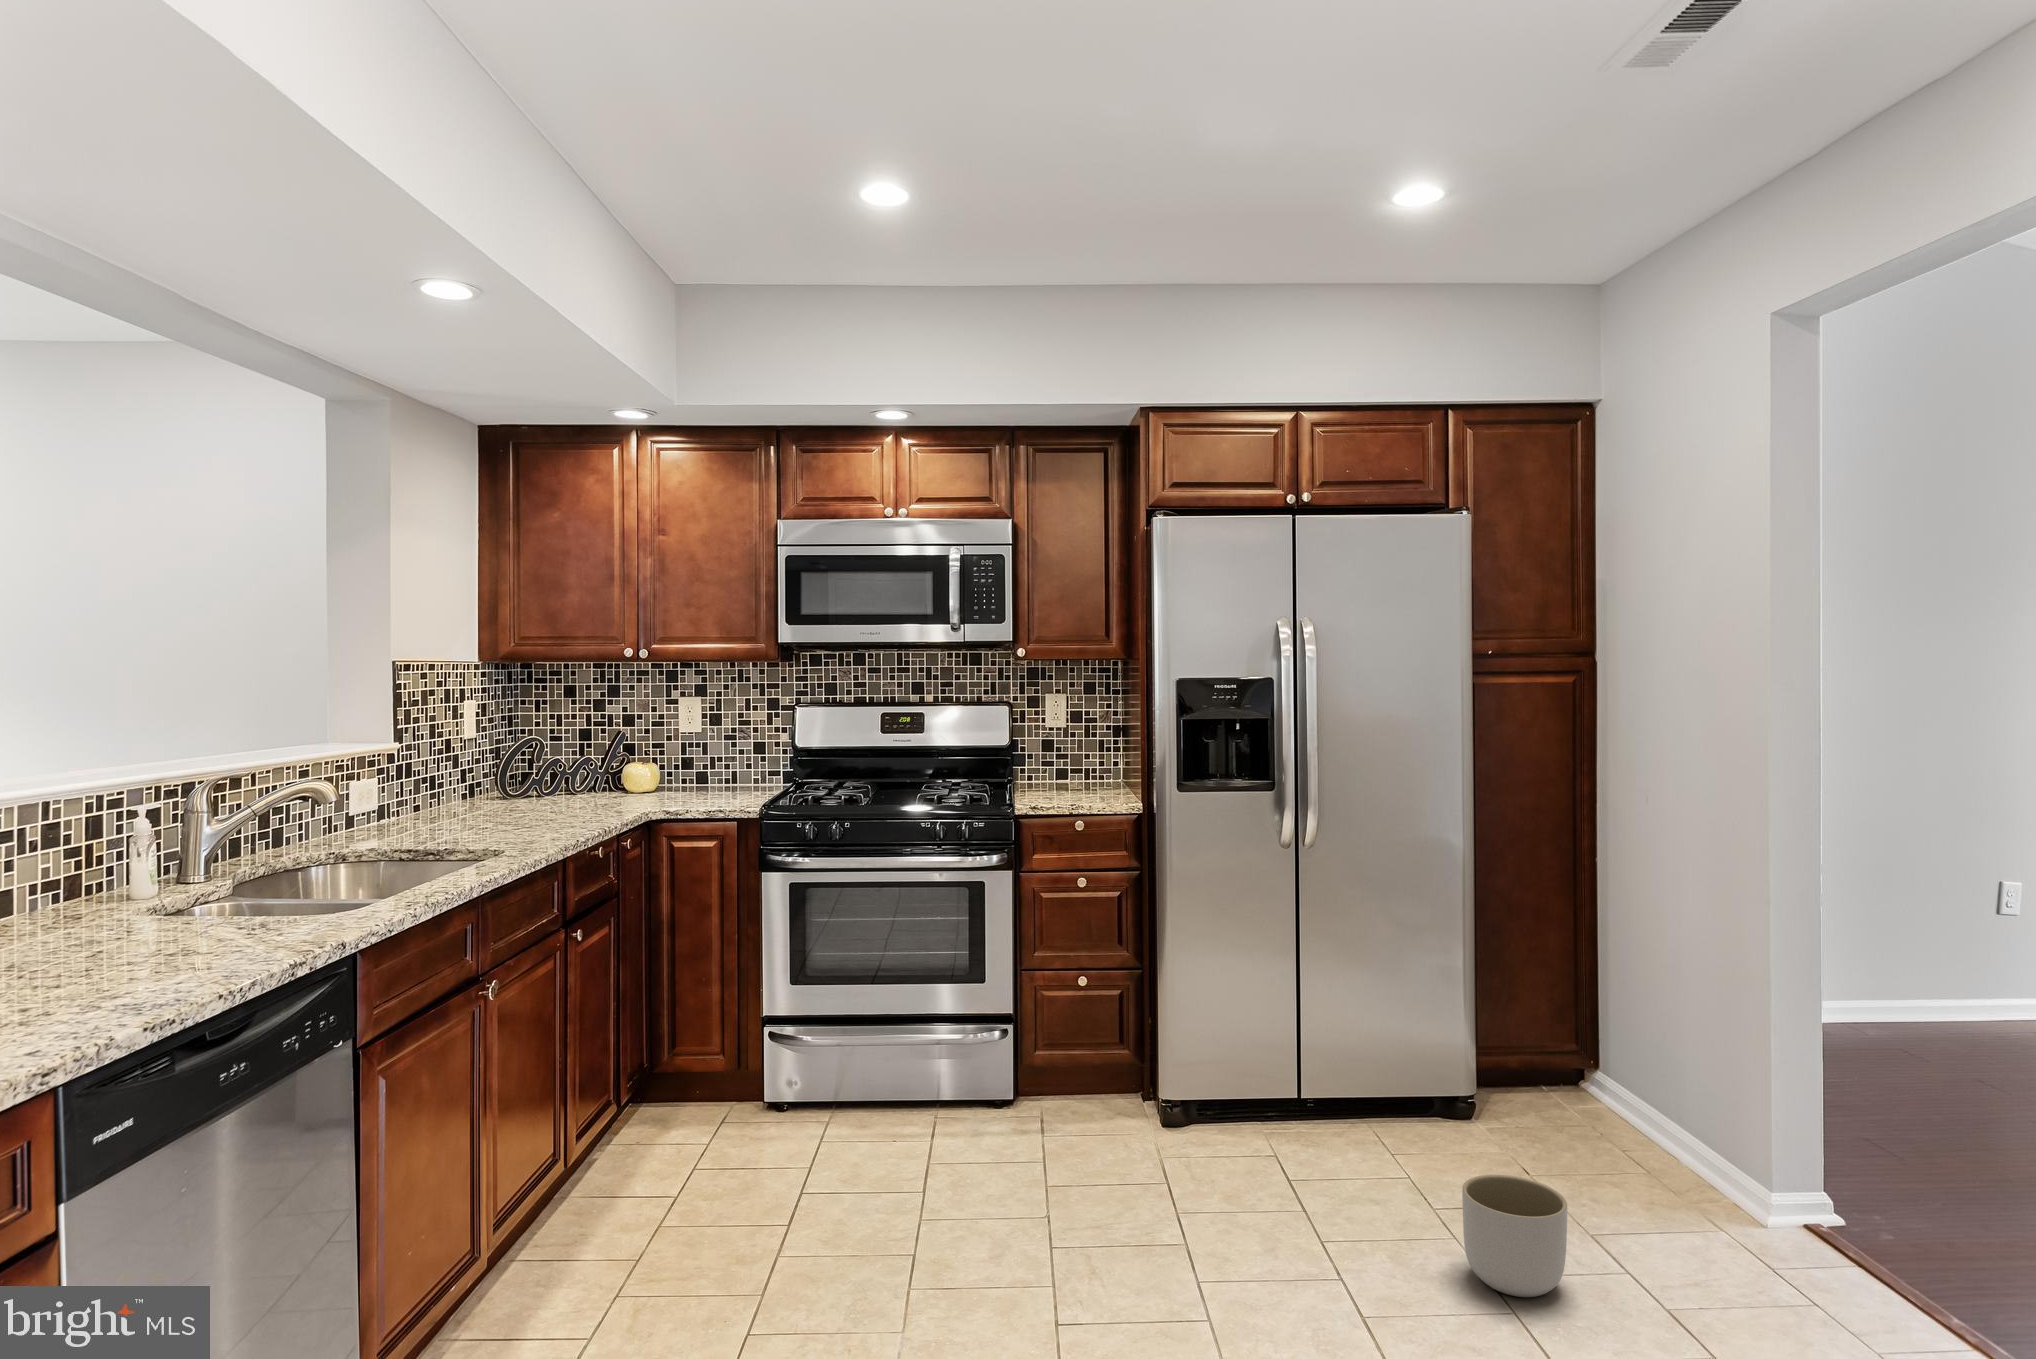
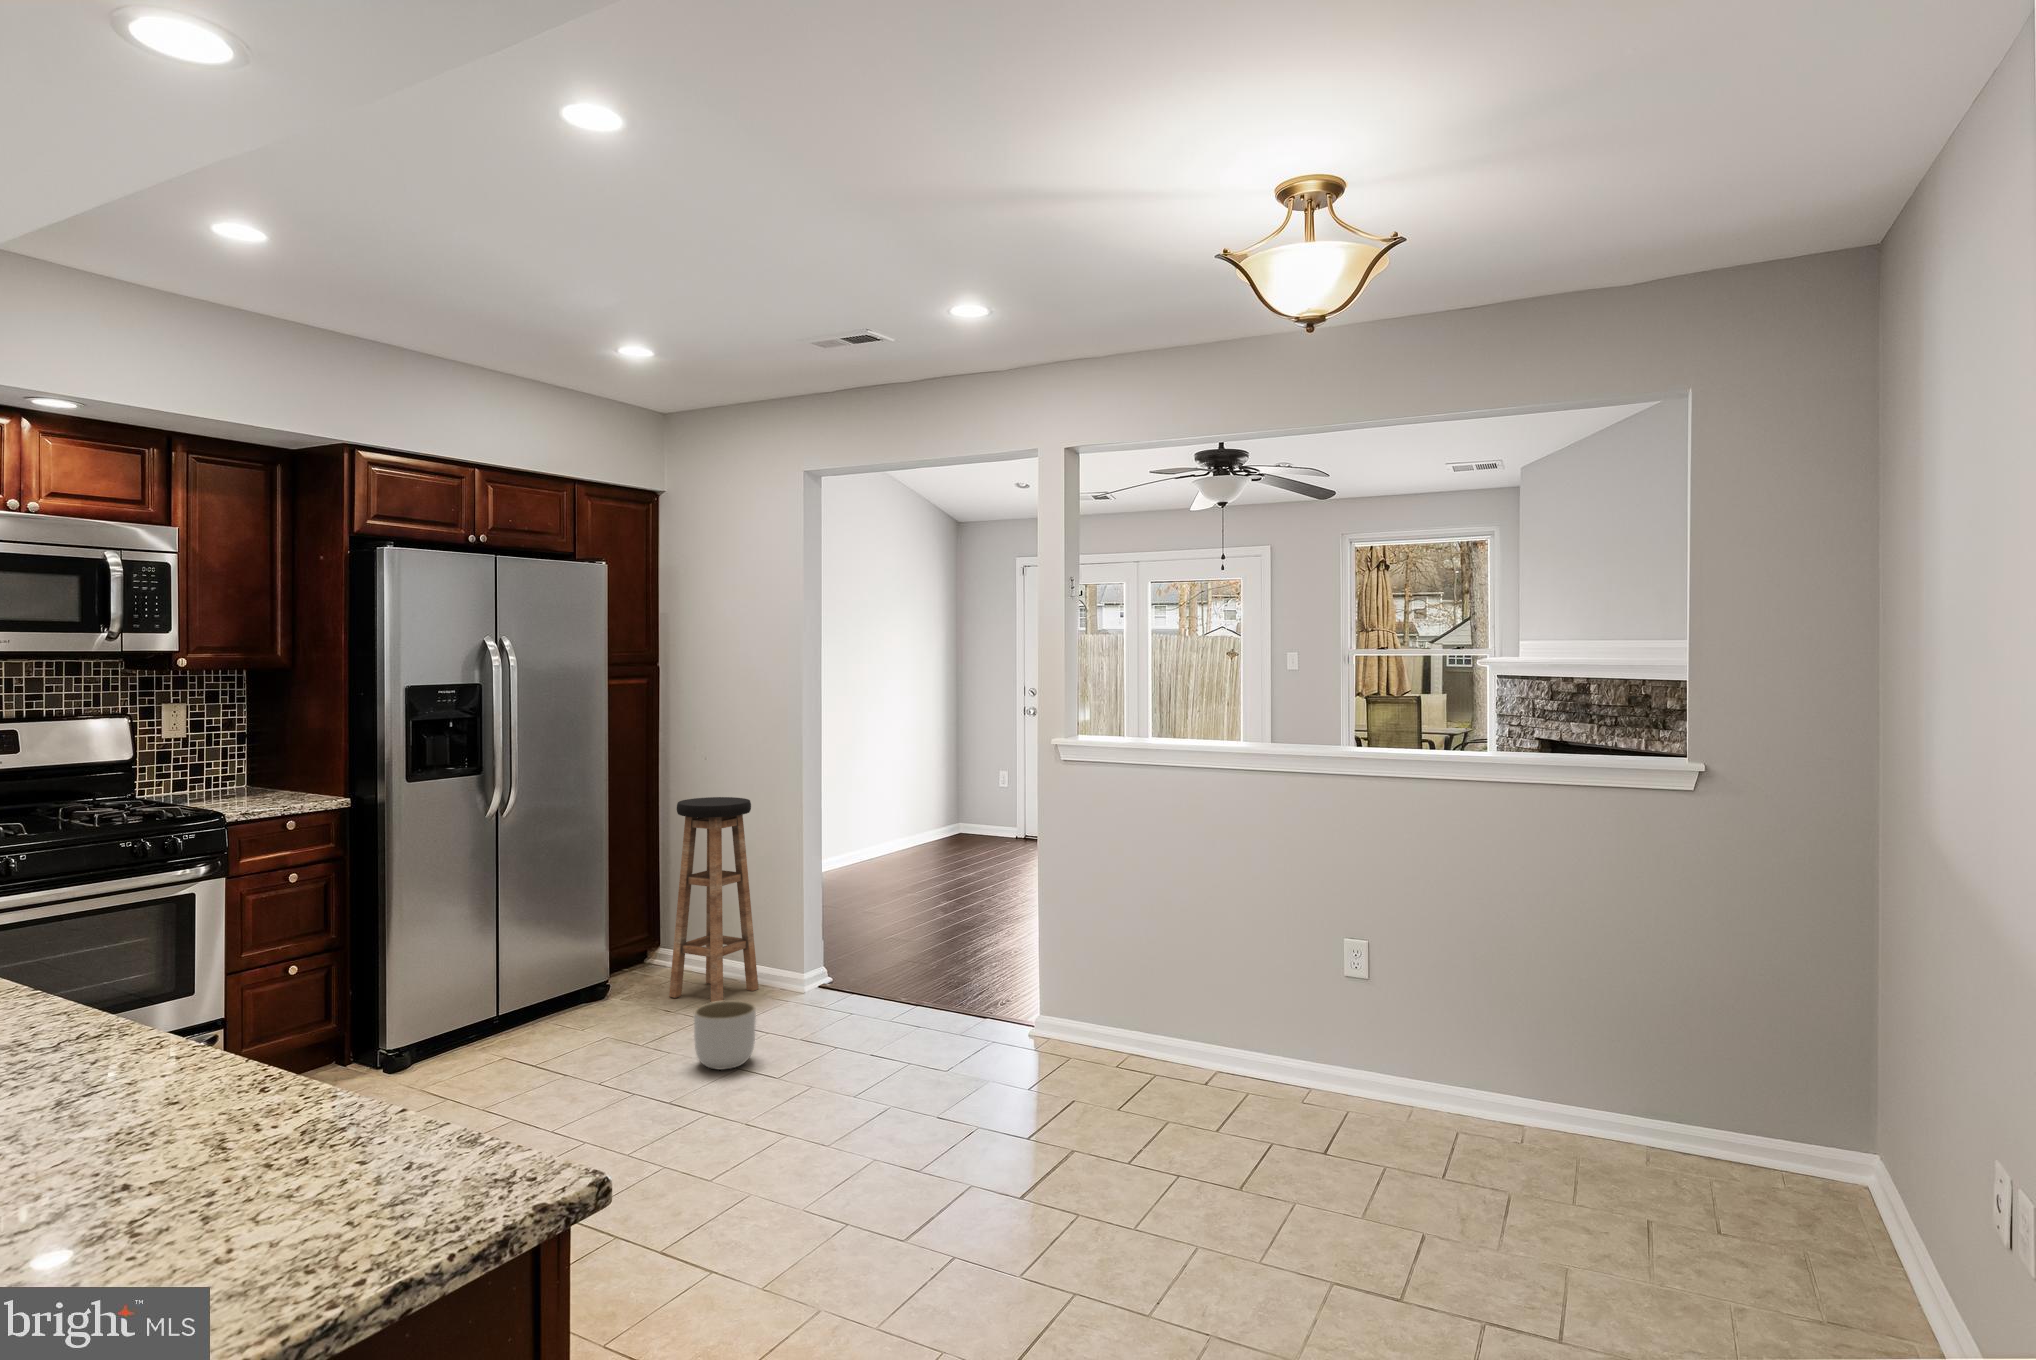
bar stool: none [1559,854,1706,1182] -> present [669,797,758,1002]

